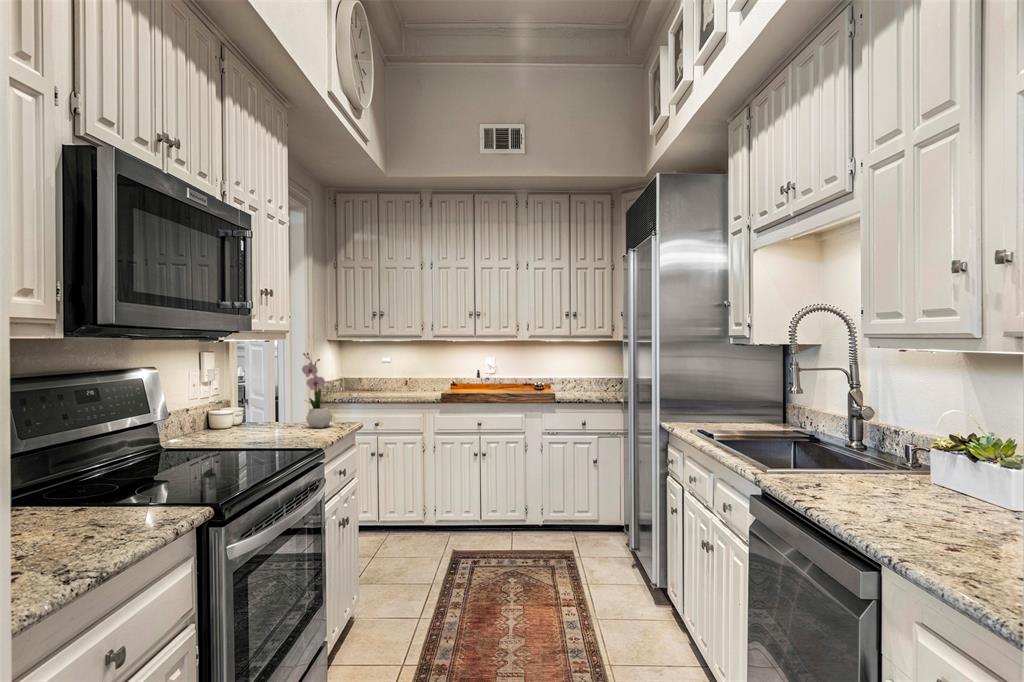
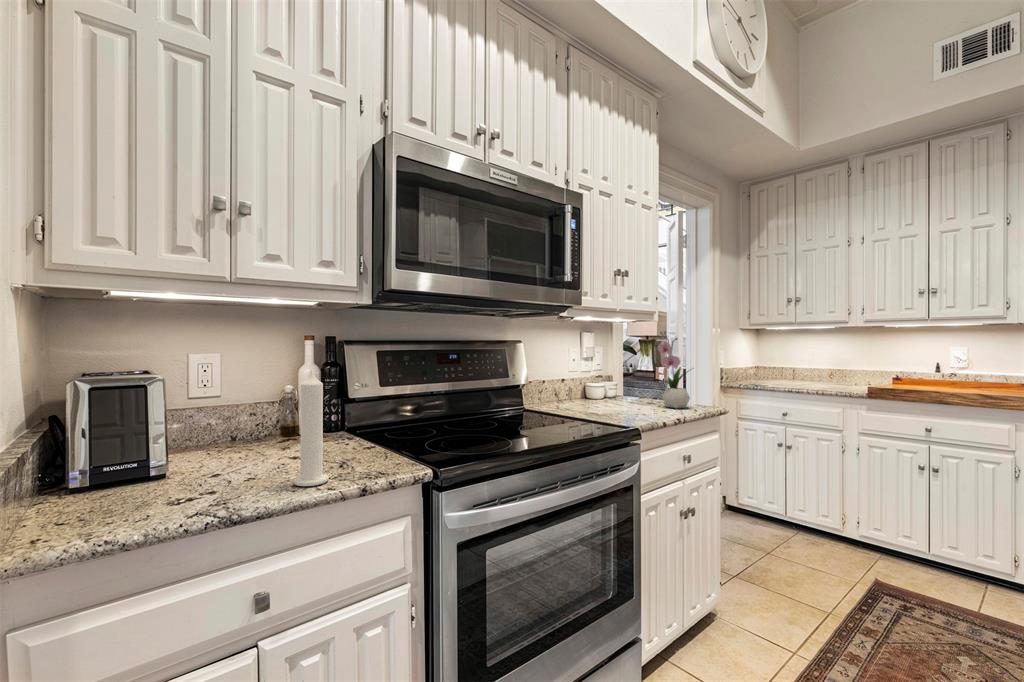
candle: none [91,420,131,545] -> present [294,369,329,486]

